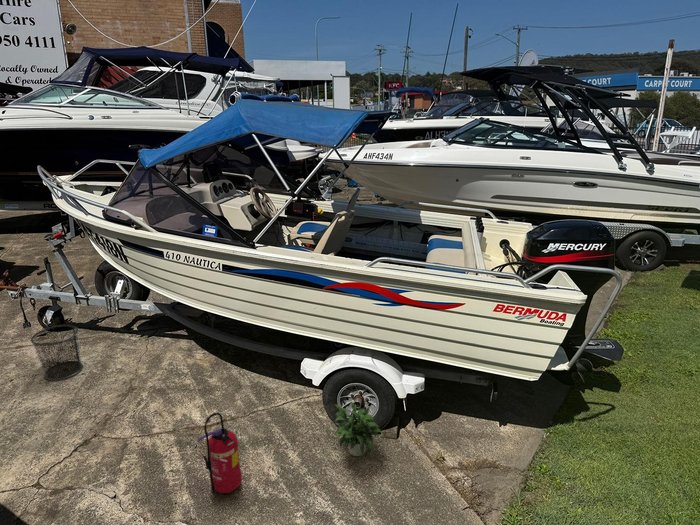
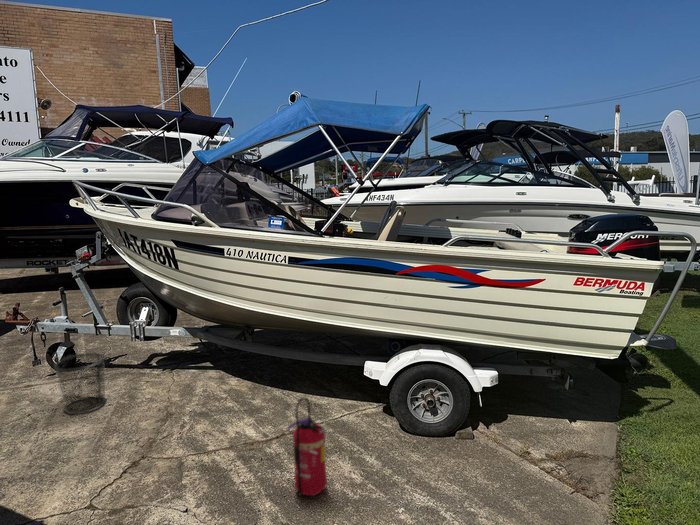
potted plant: present [334,402,382,457] -> none [406,395,467,454]

